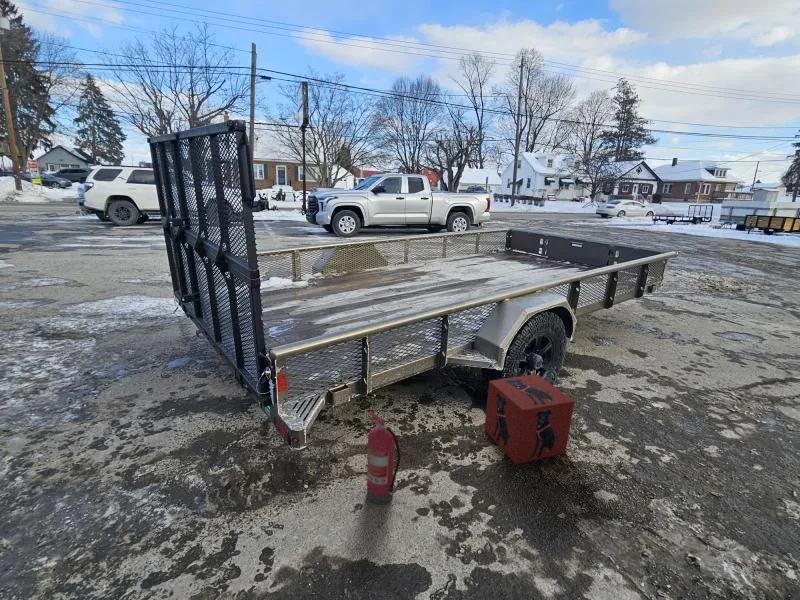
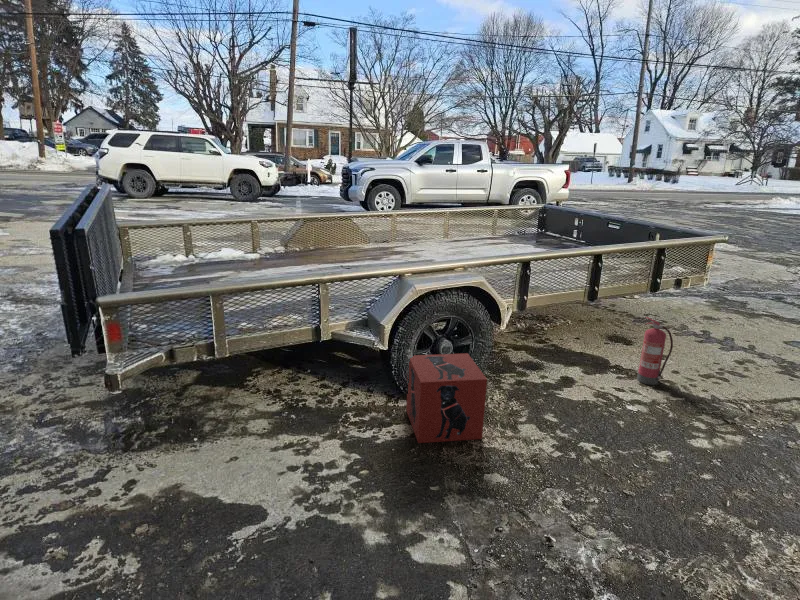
fire extinguisher: present [367,412,400,504] -> present [637,317,673,385]

